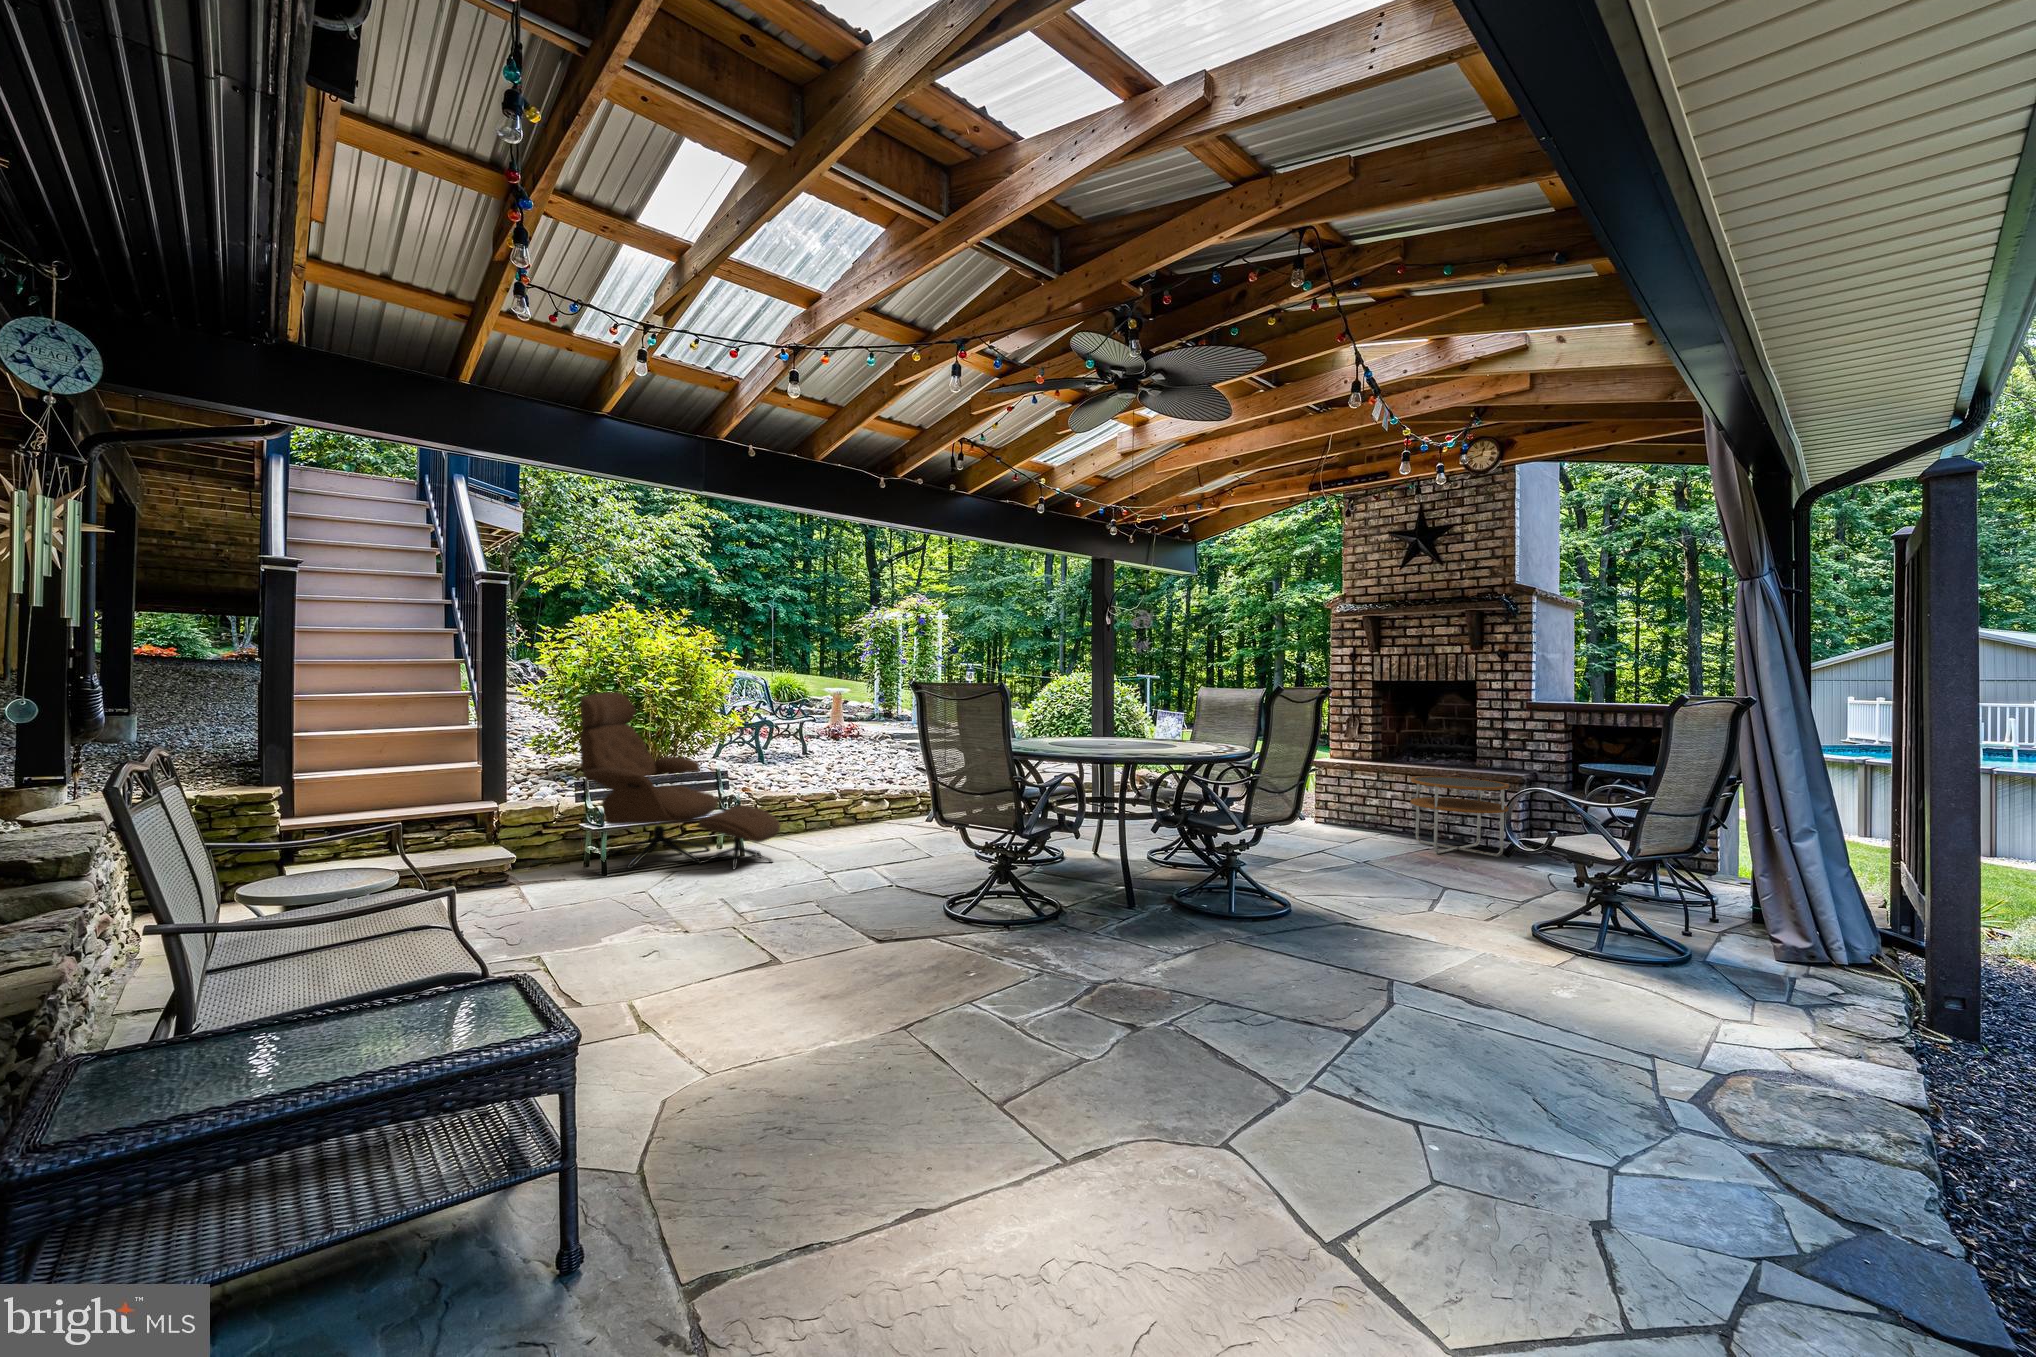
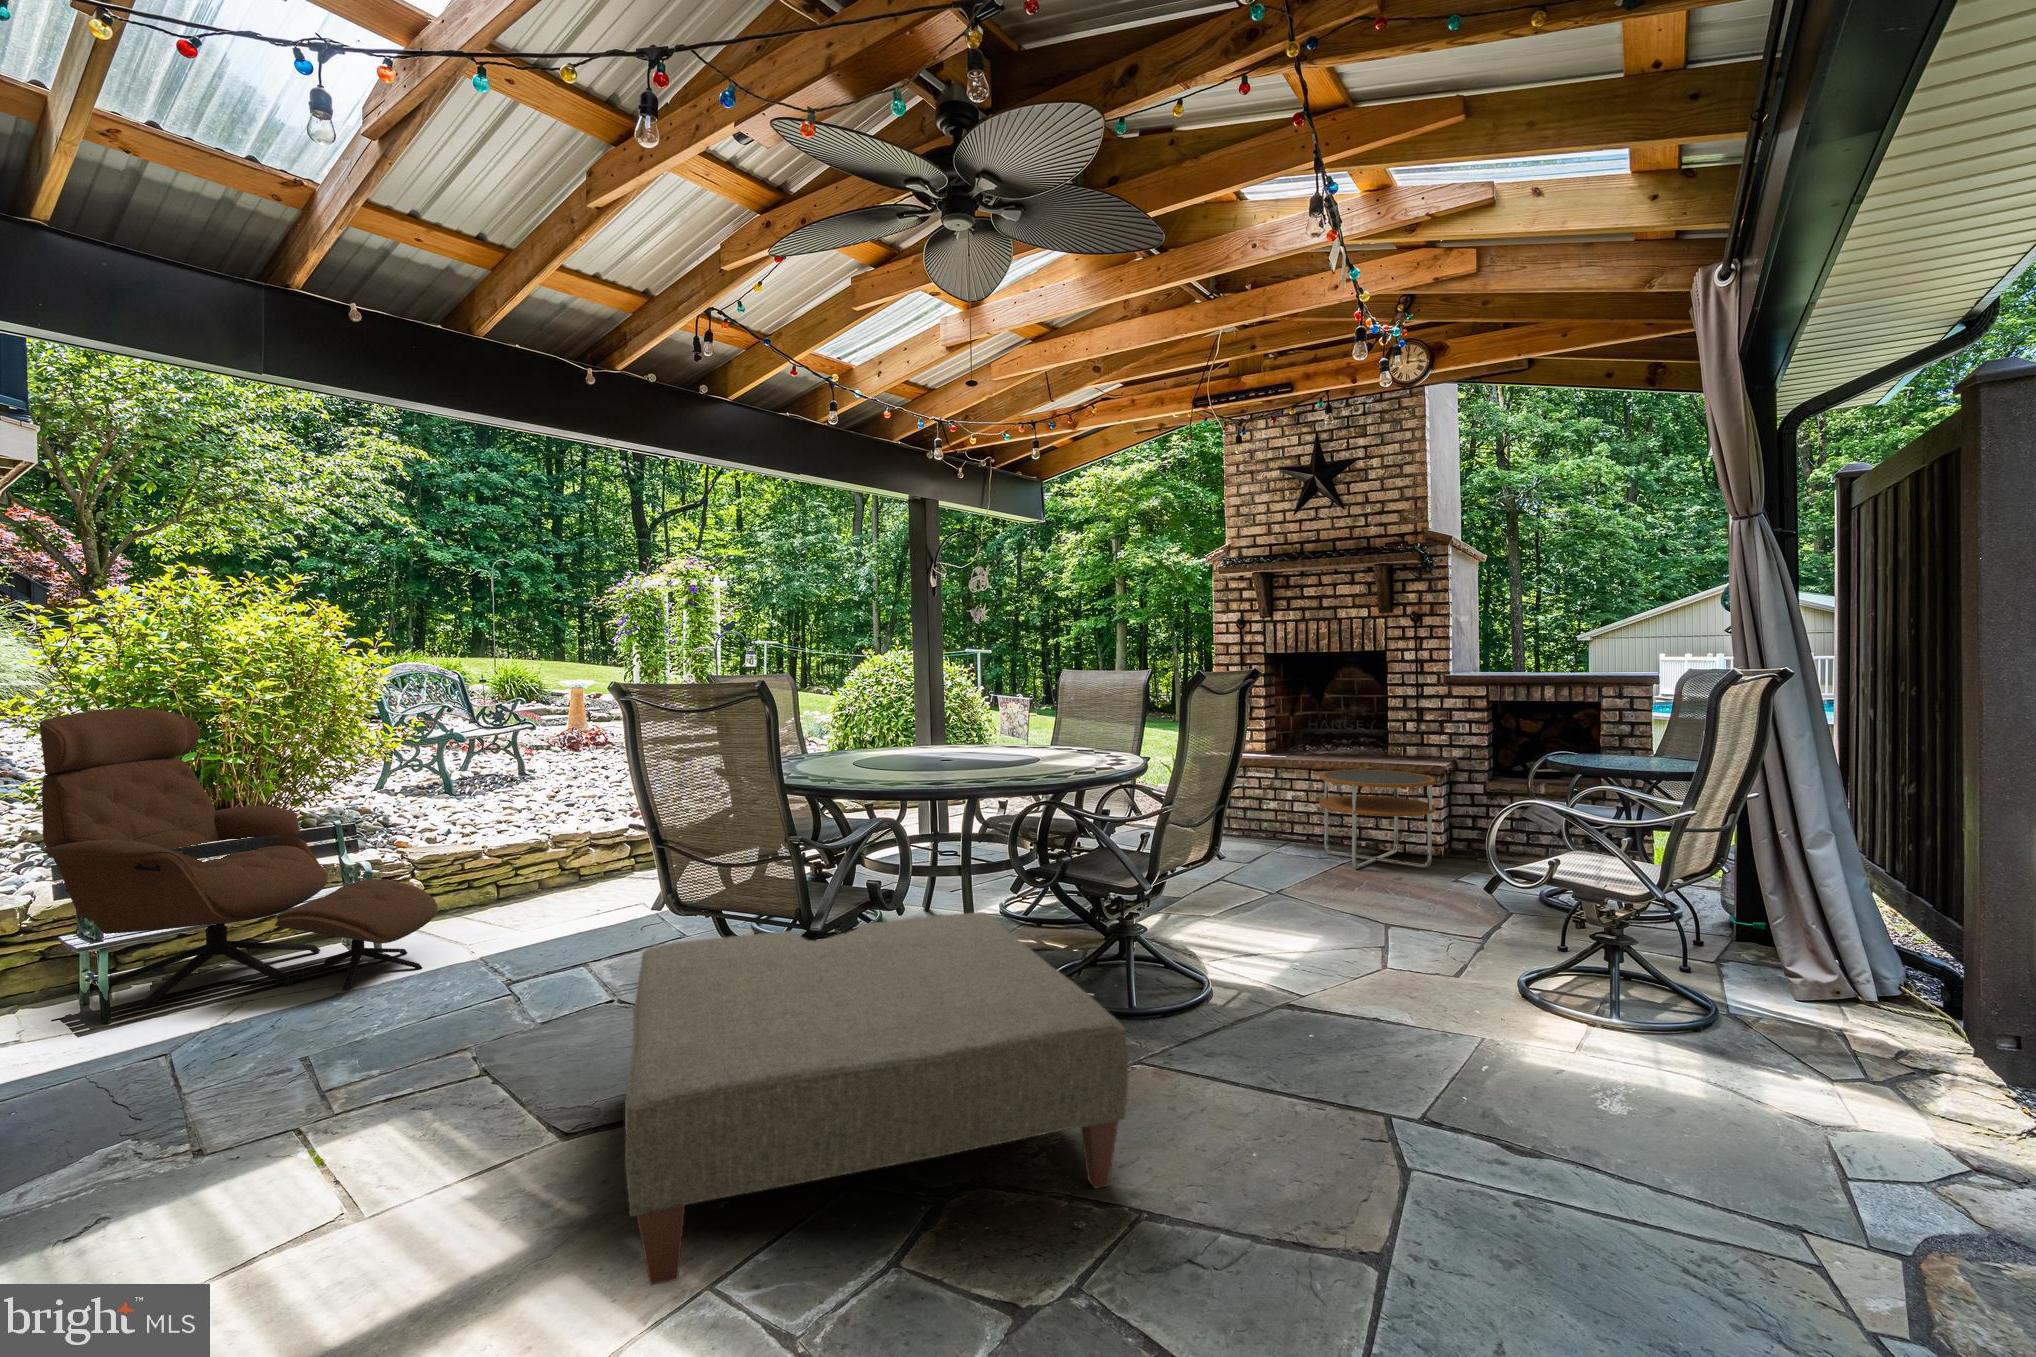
ottoman: none [920,840,1206,995] -> present [625,912,1128,1285]

